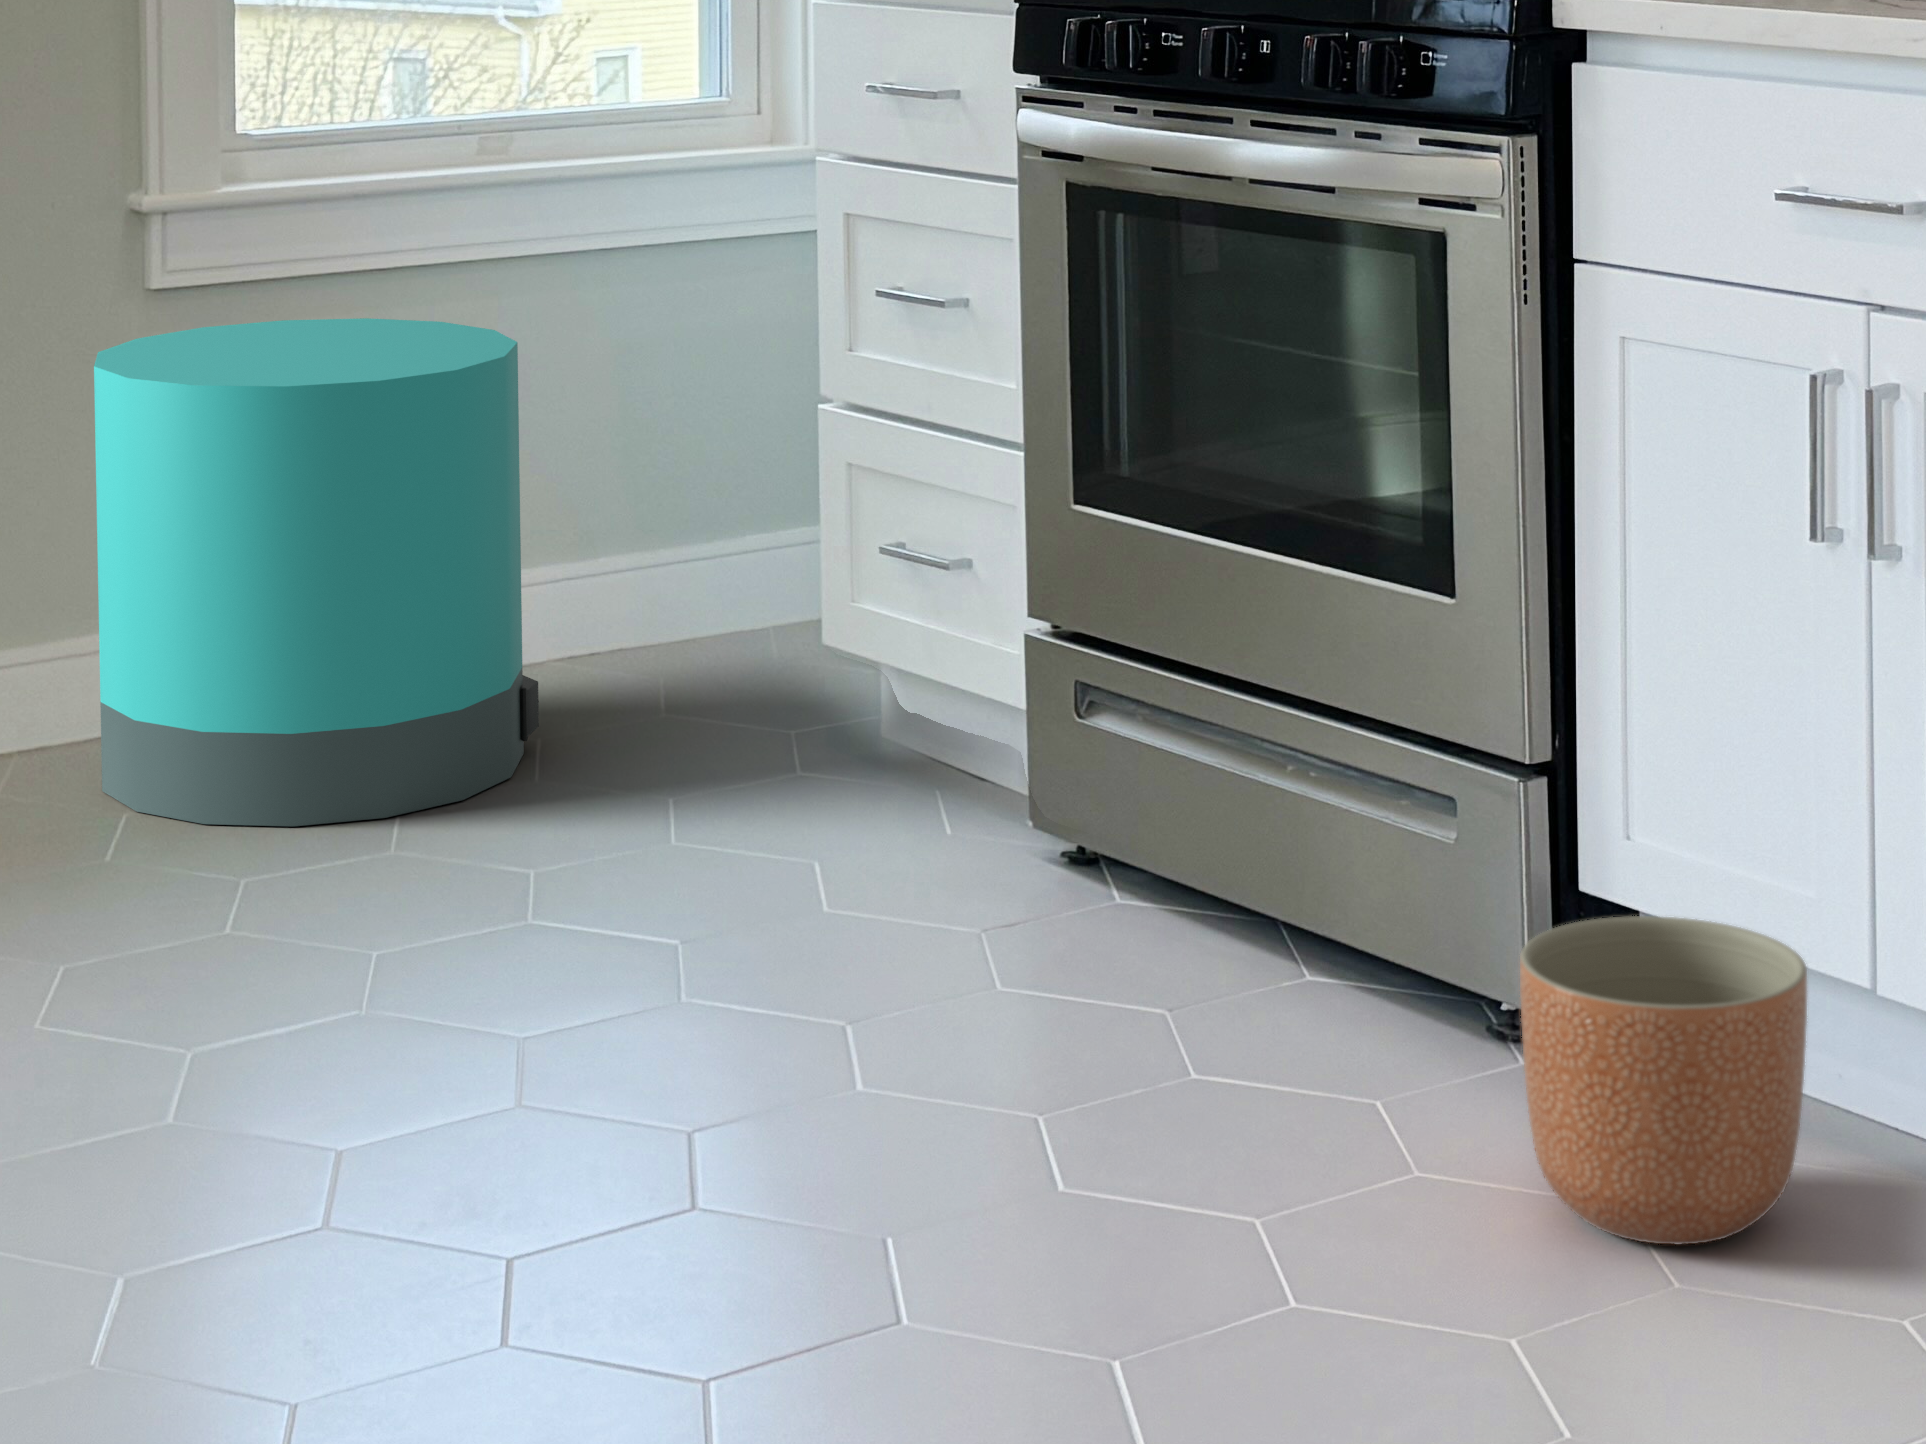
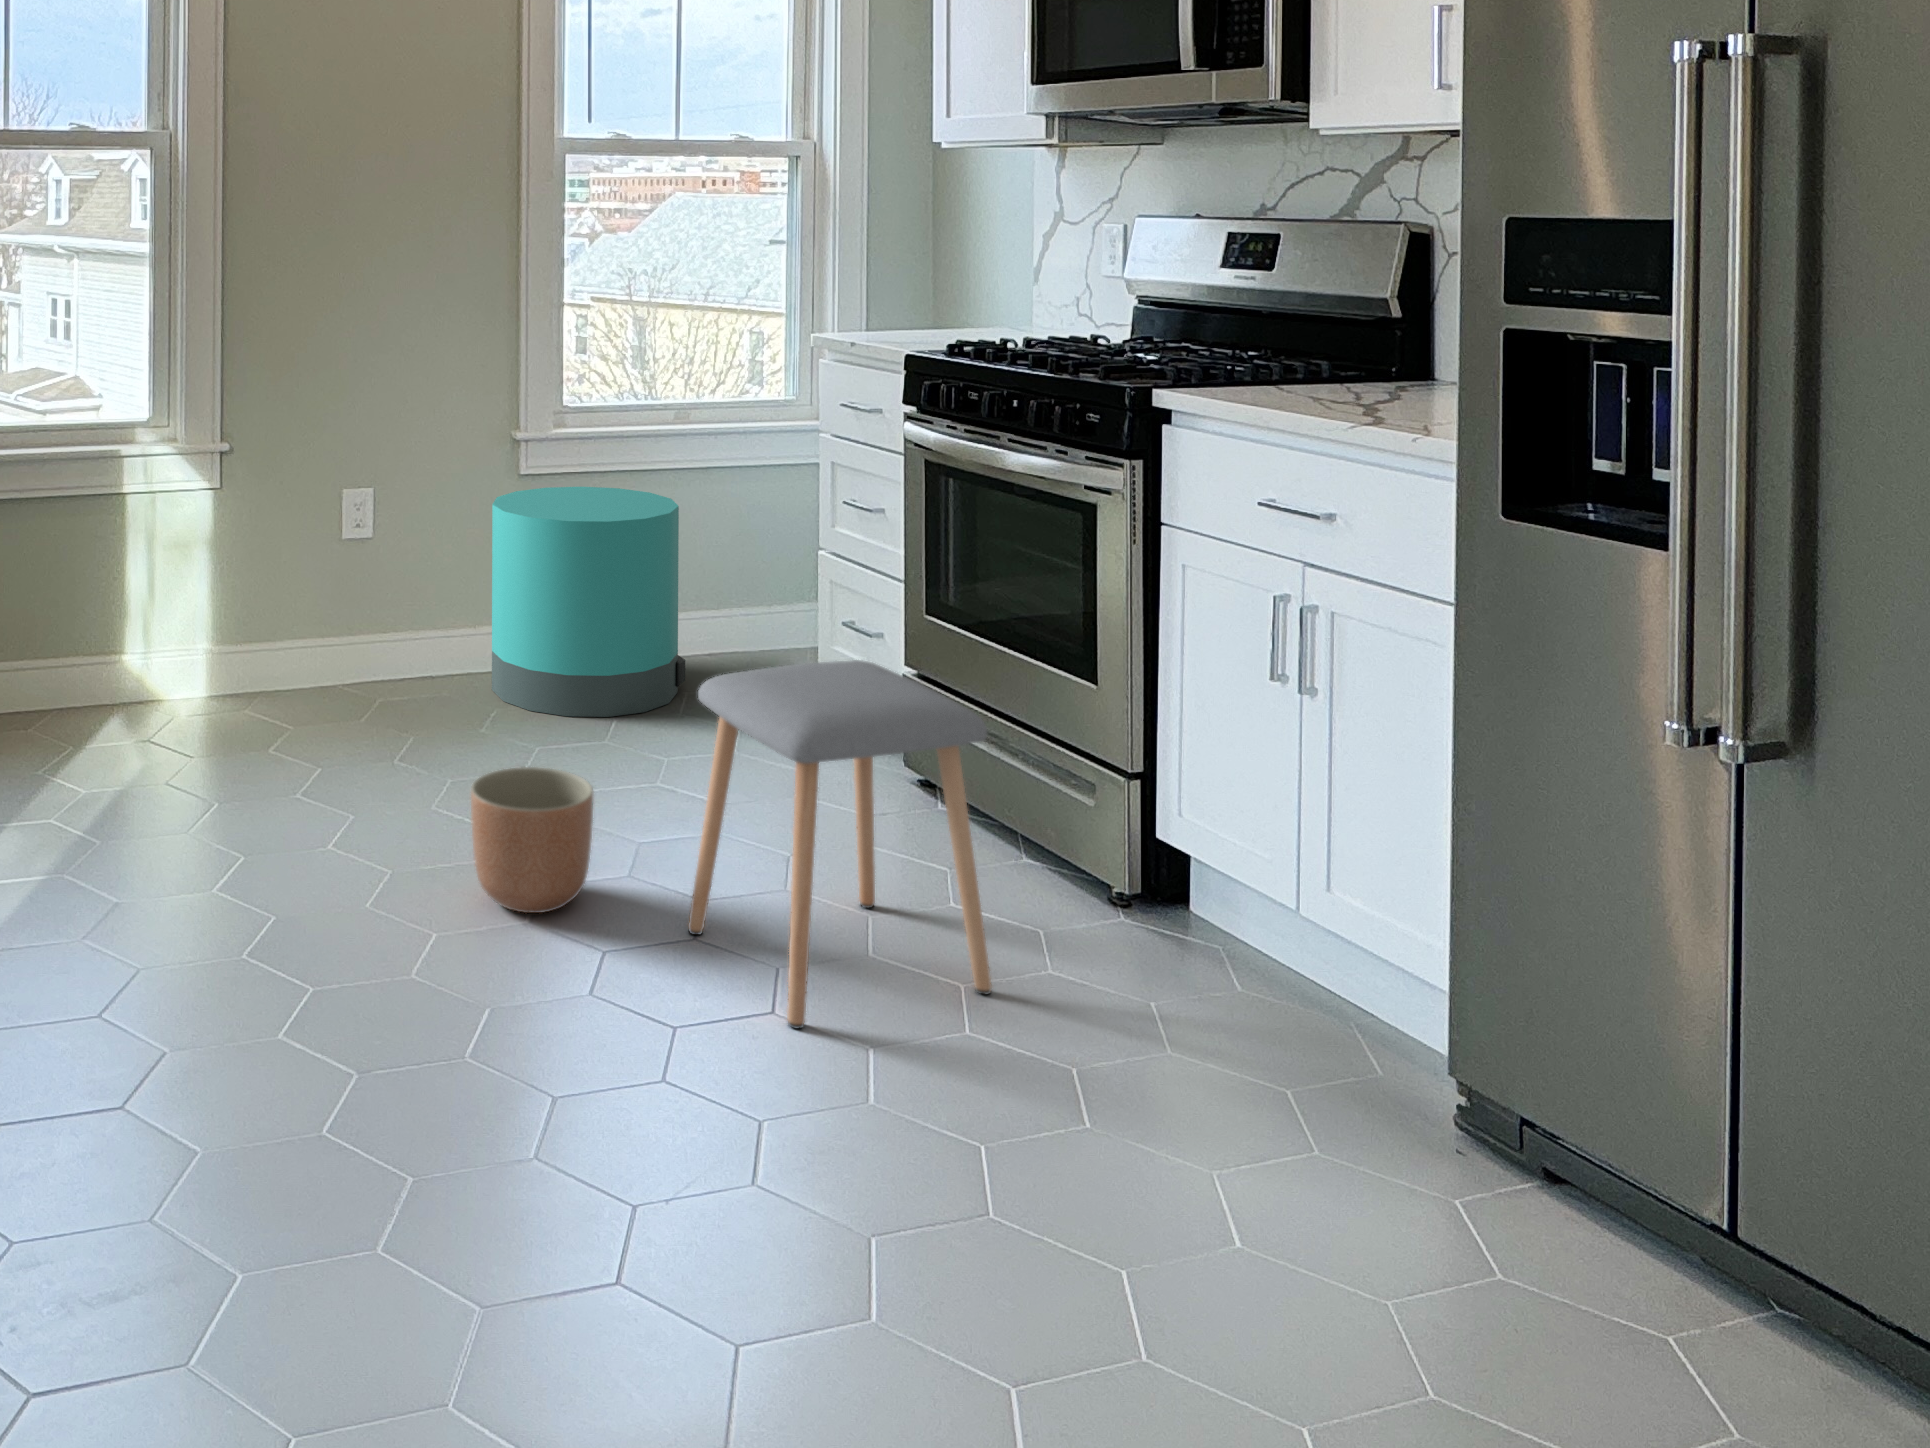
stool: none [688,592,1333,1363] -> present [688,660,992,1028]
planter: present [1520,916,1807,1244] -> present [471,767,593,913]

